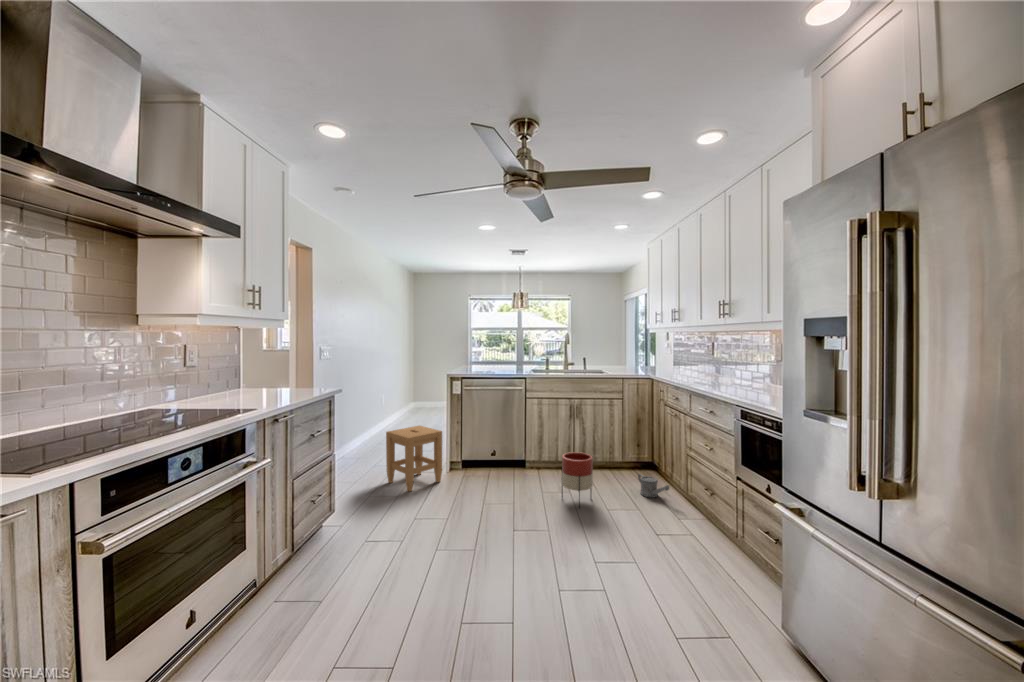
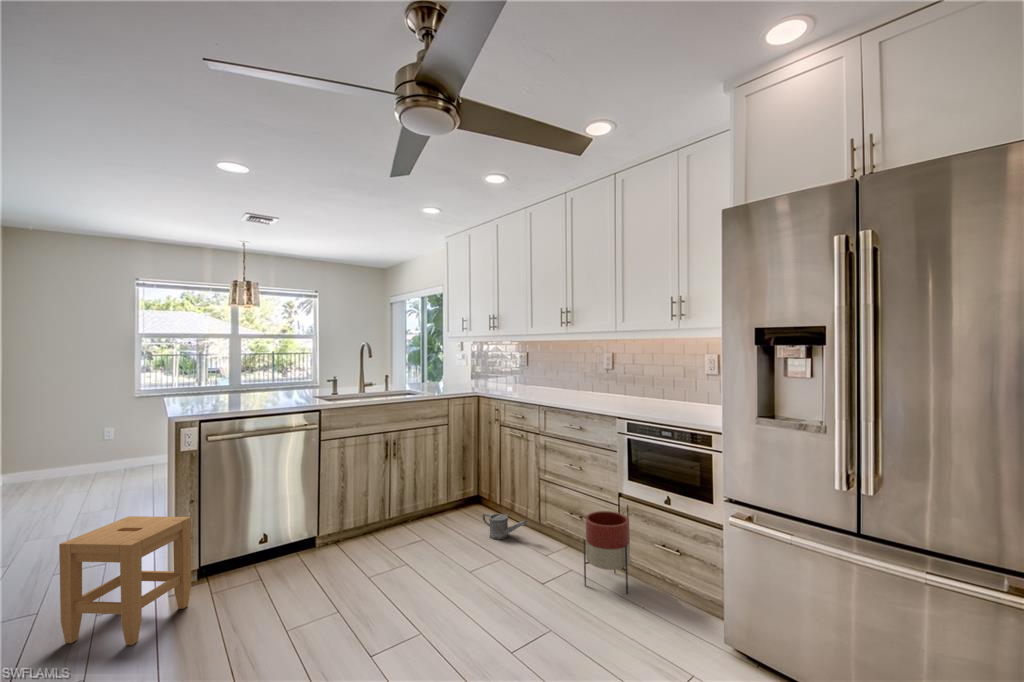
planter: present [562,452,593,508] -> present [584,511,630,594]

